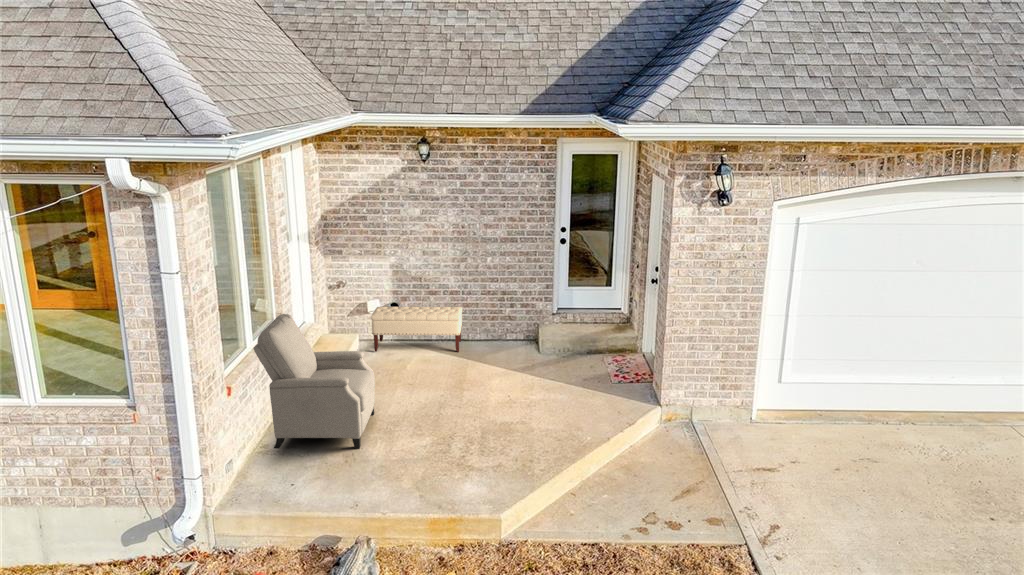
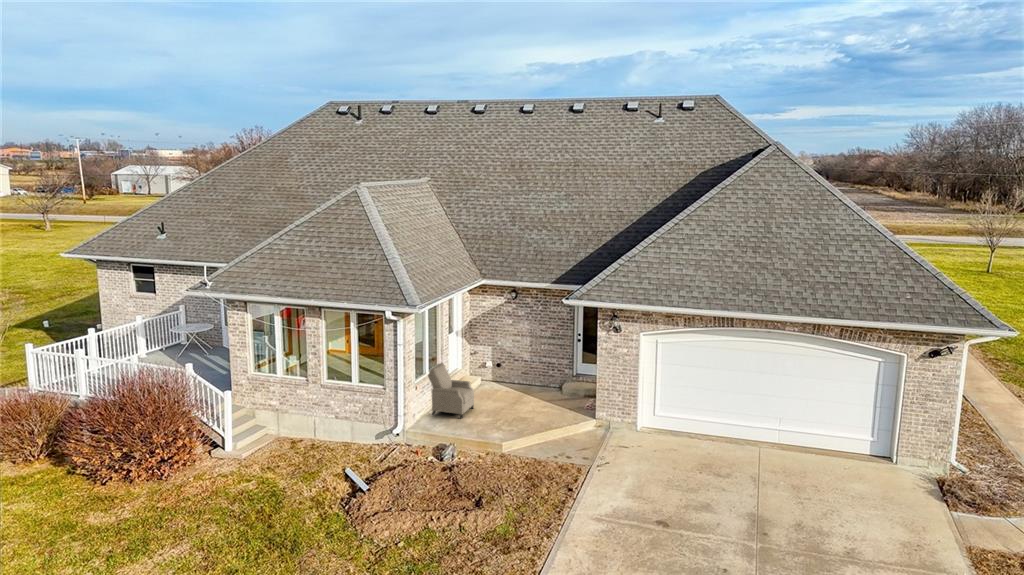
bench: present [371,307,462,352] -> none [486,365,529,390]

